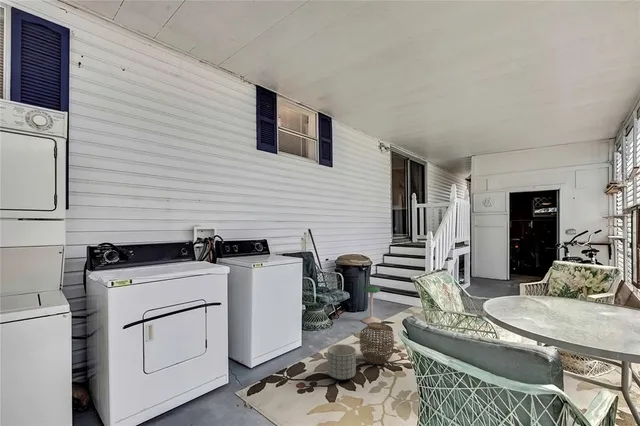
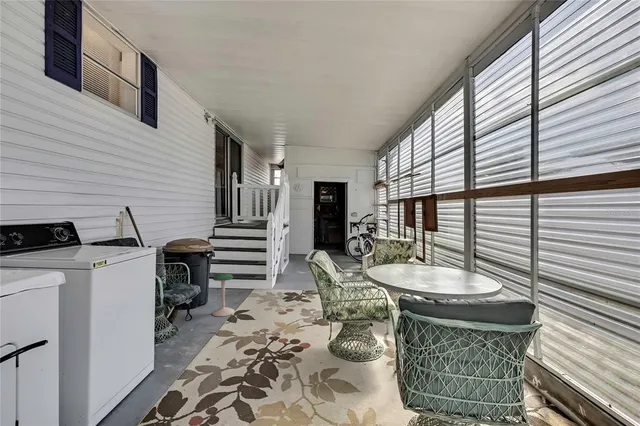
woven basket: present [360,322,394,364] -> none [243,311,281,358]
planter: present [328,344,356,380] -> none [221,347,257,392]

